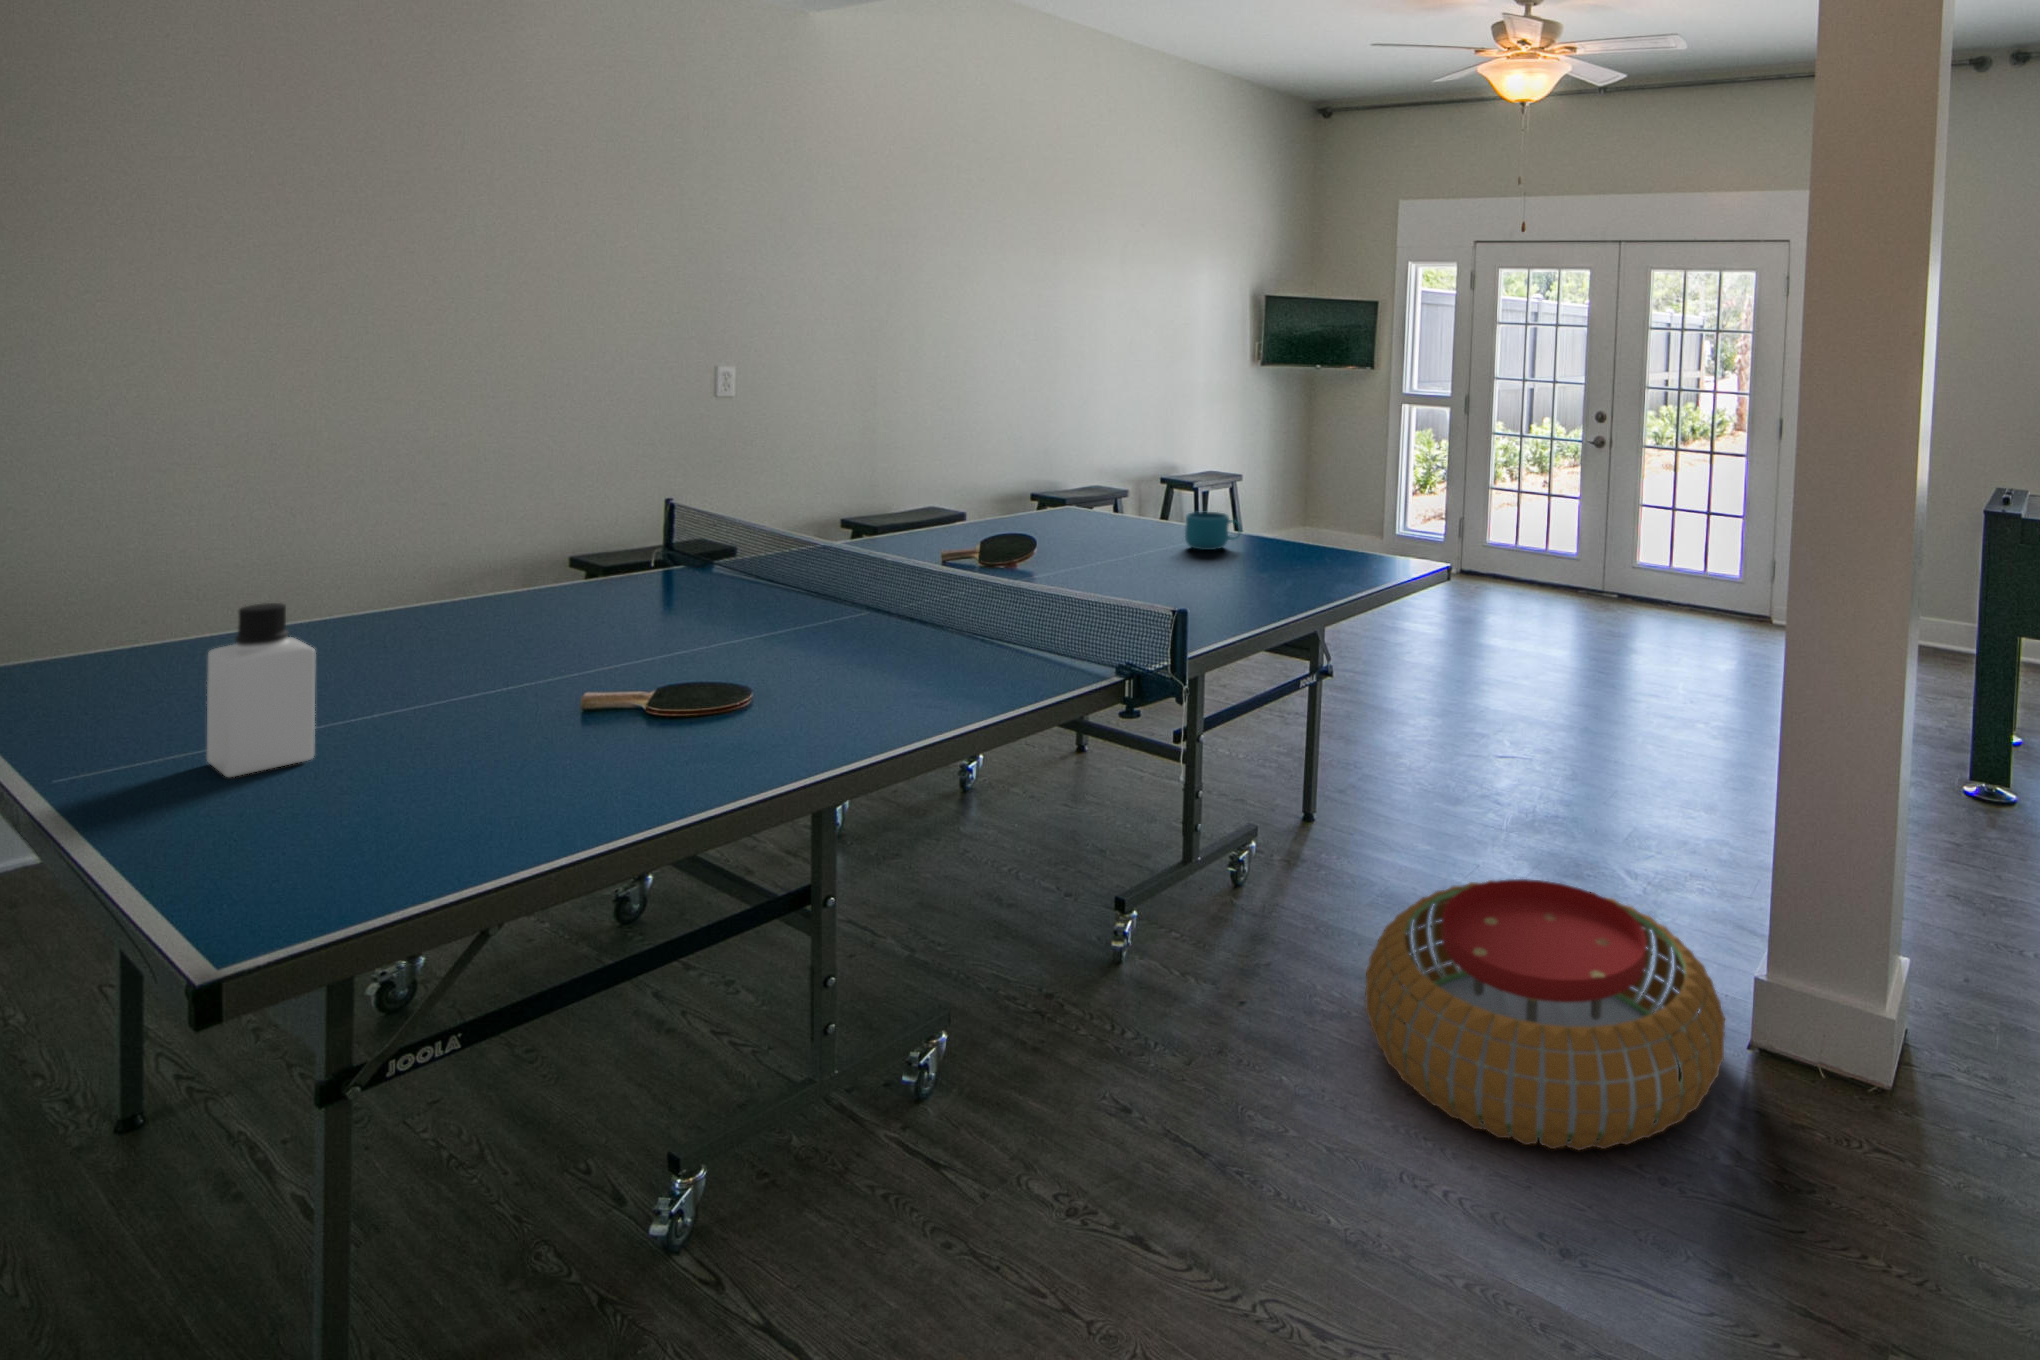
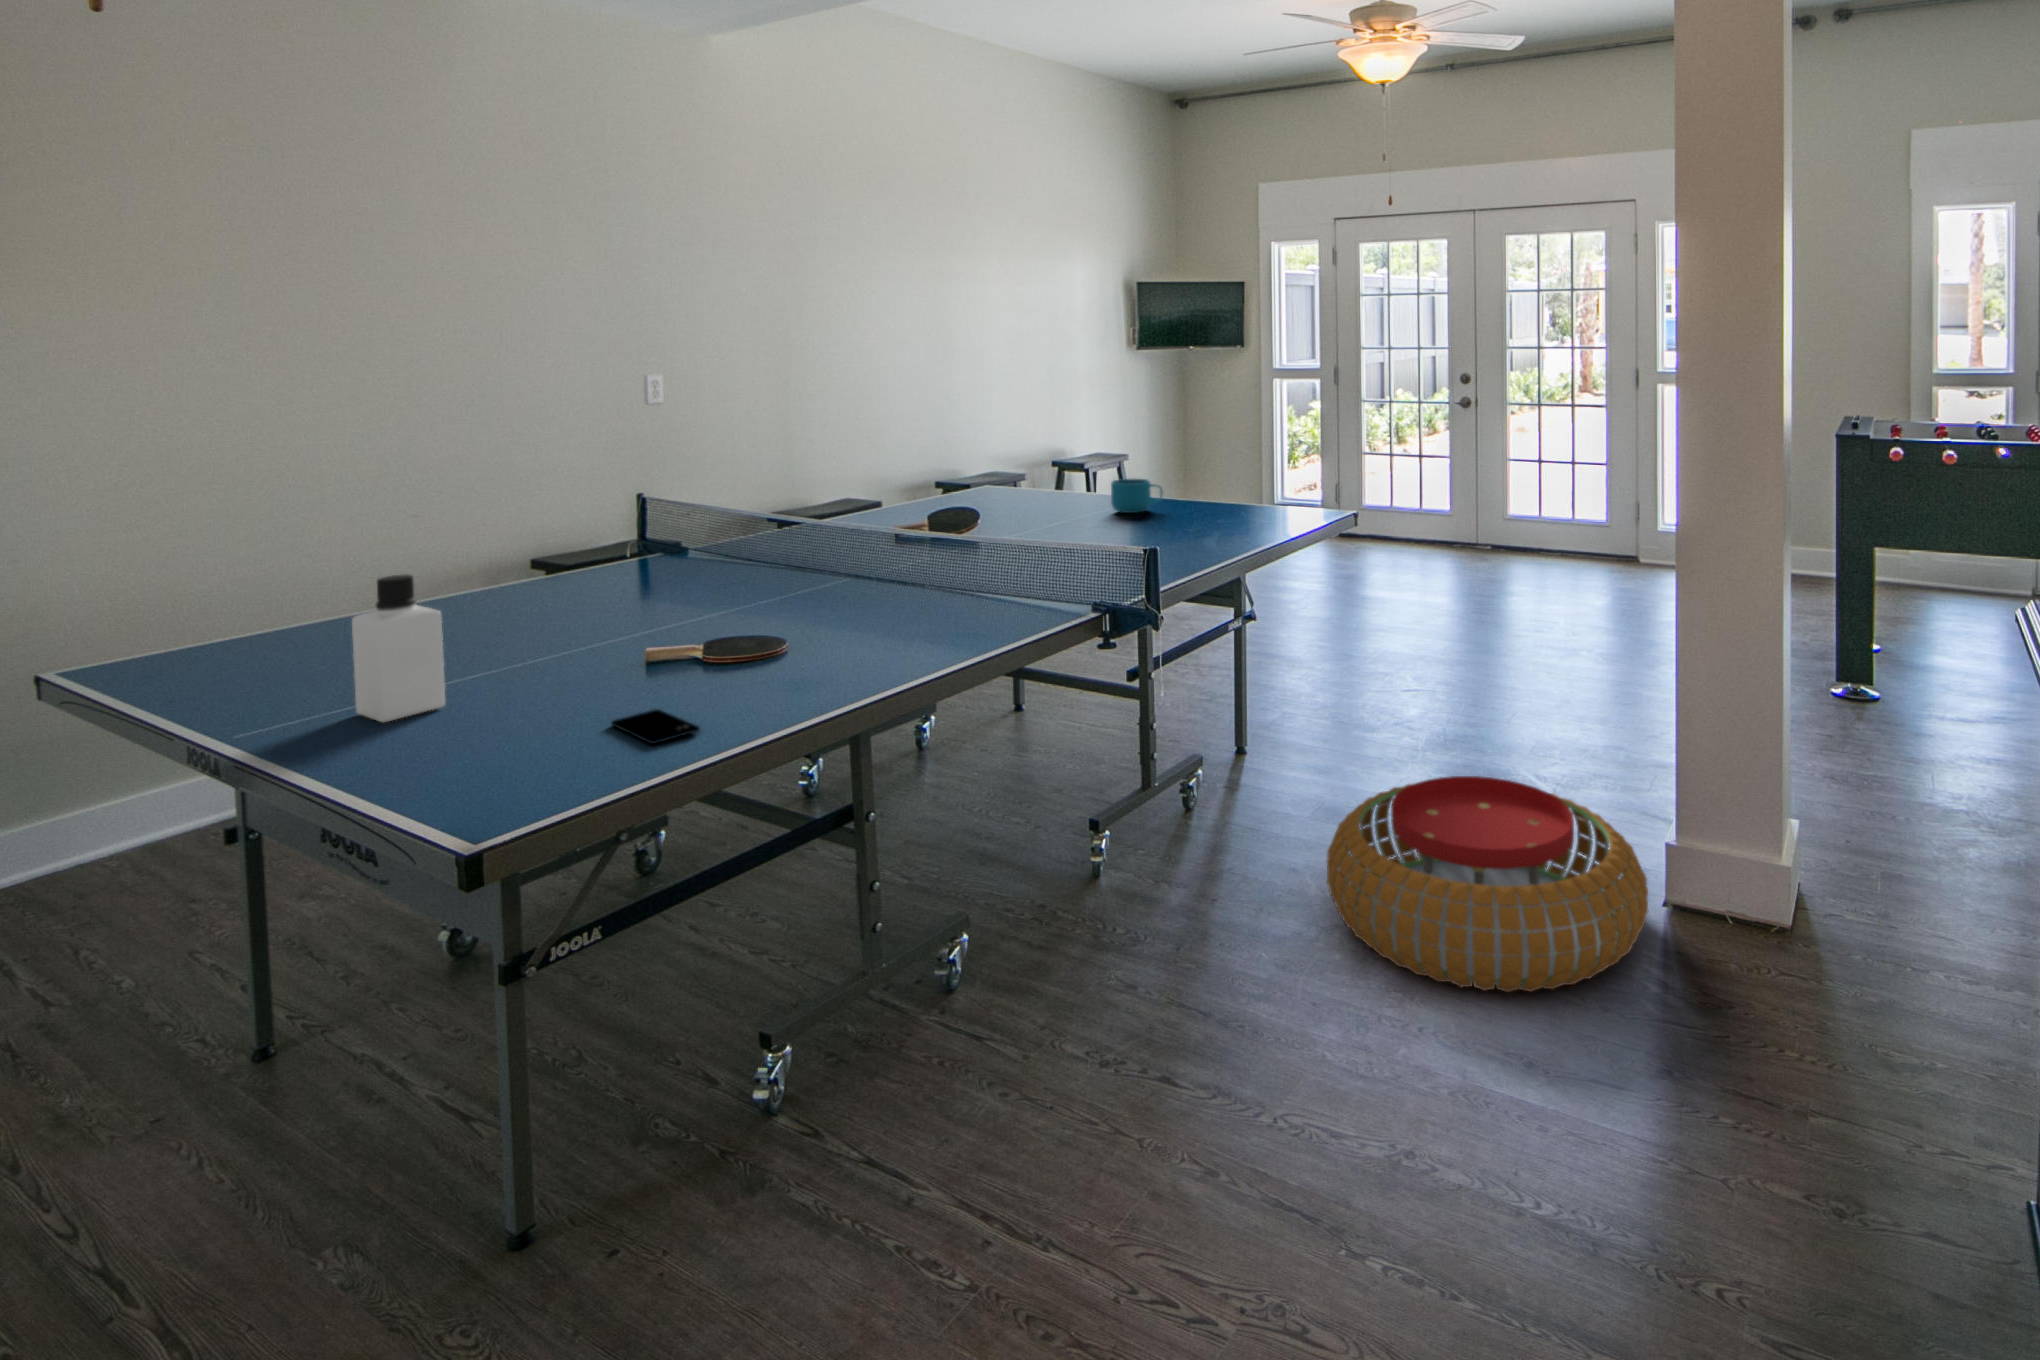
smartphone: none [486,781,582,832] -> present [611,709,700,744]

